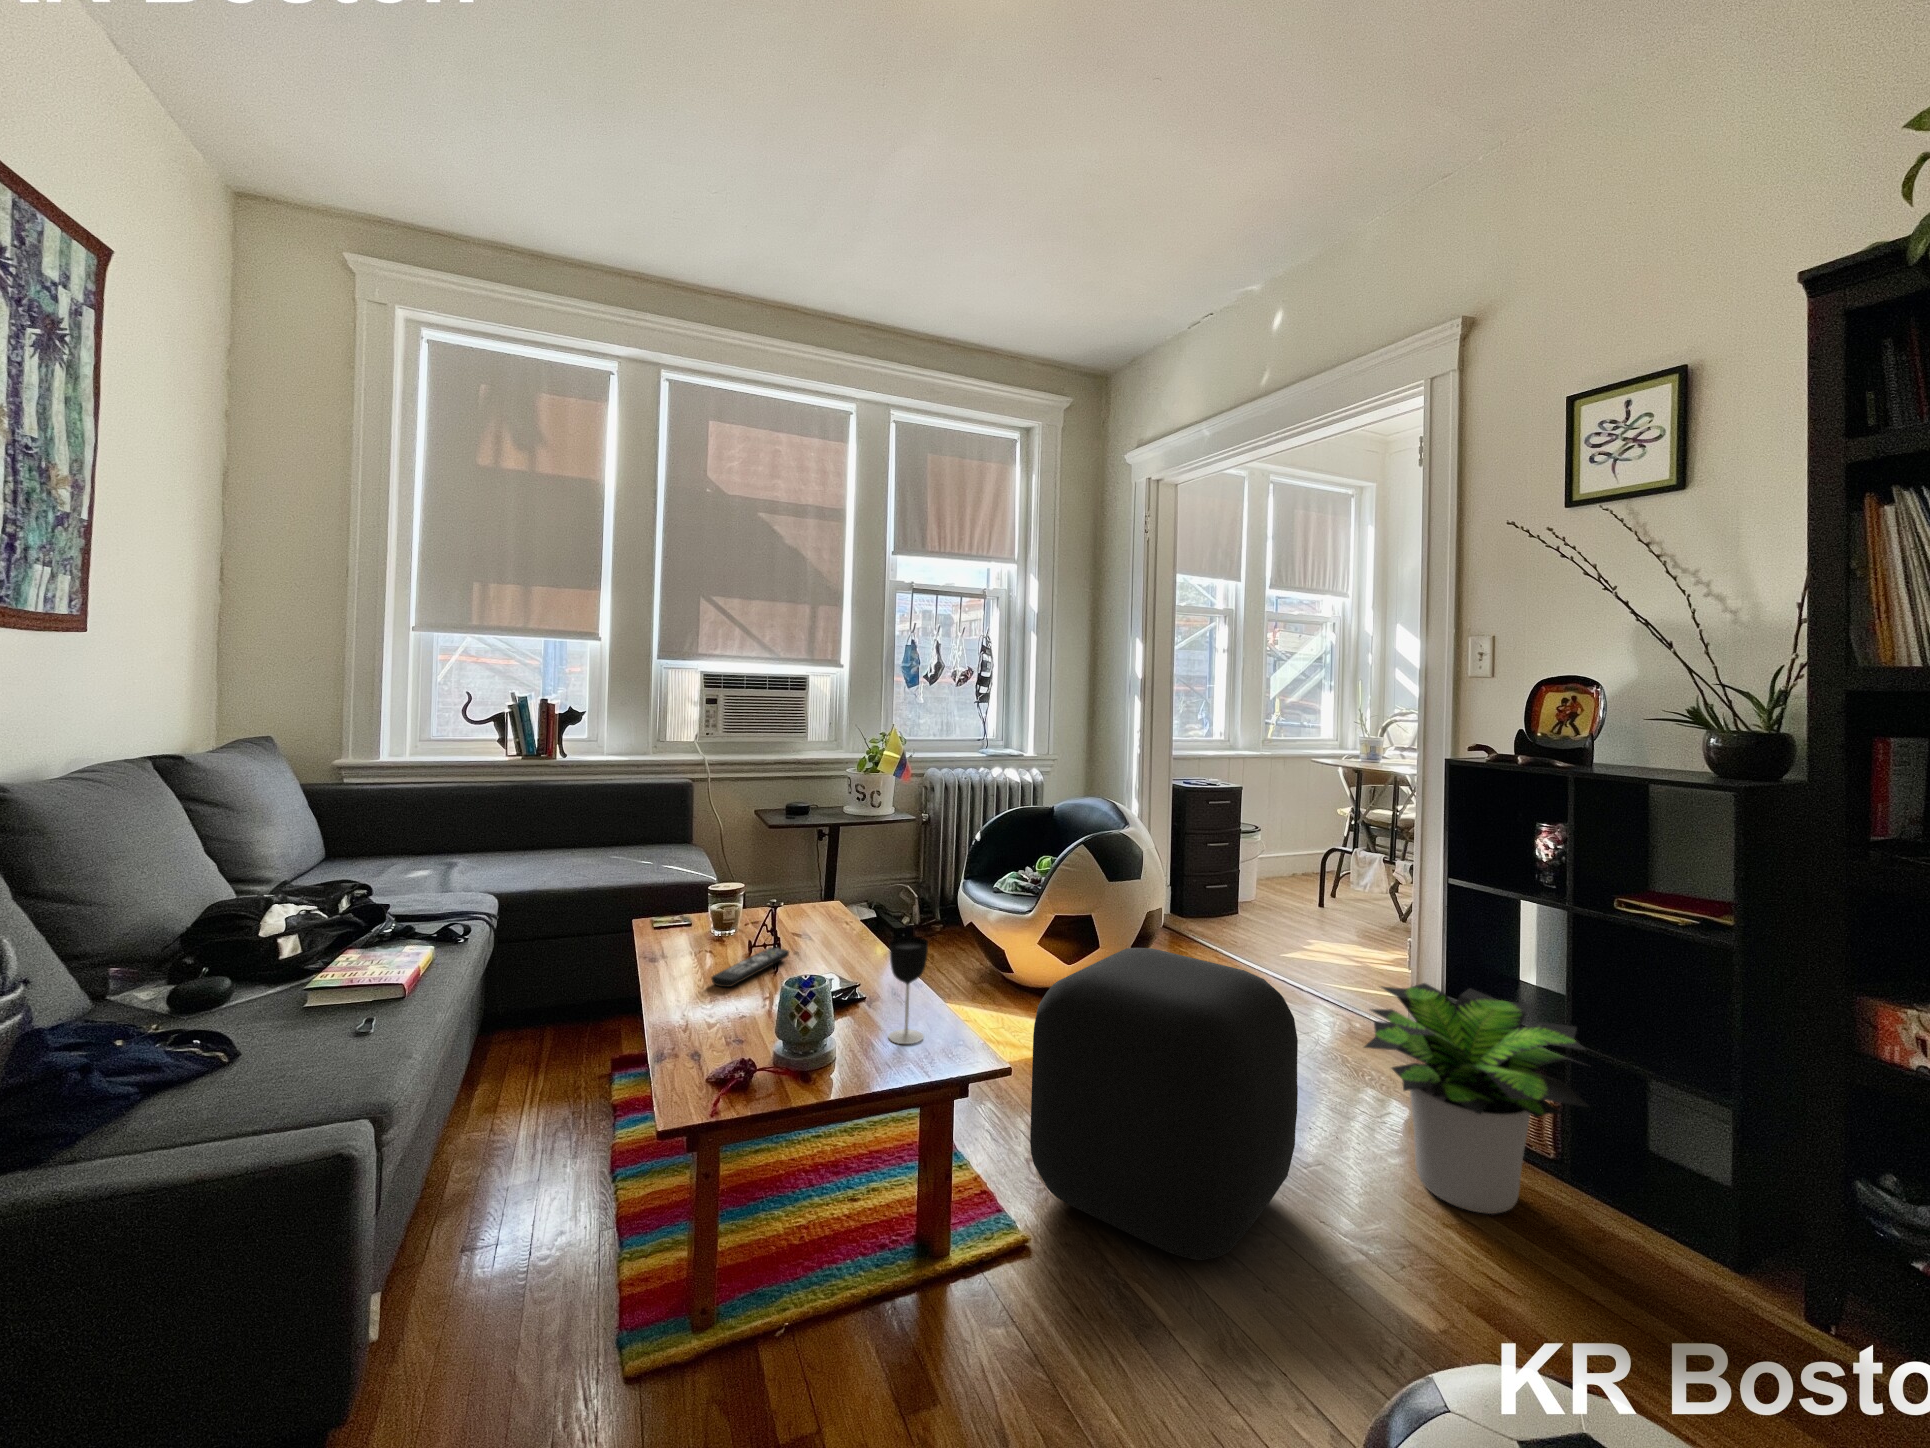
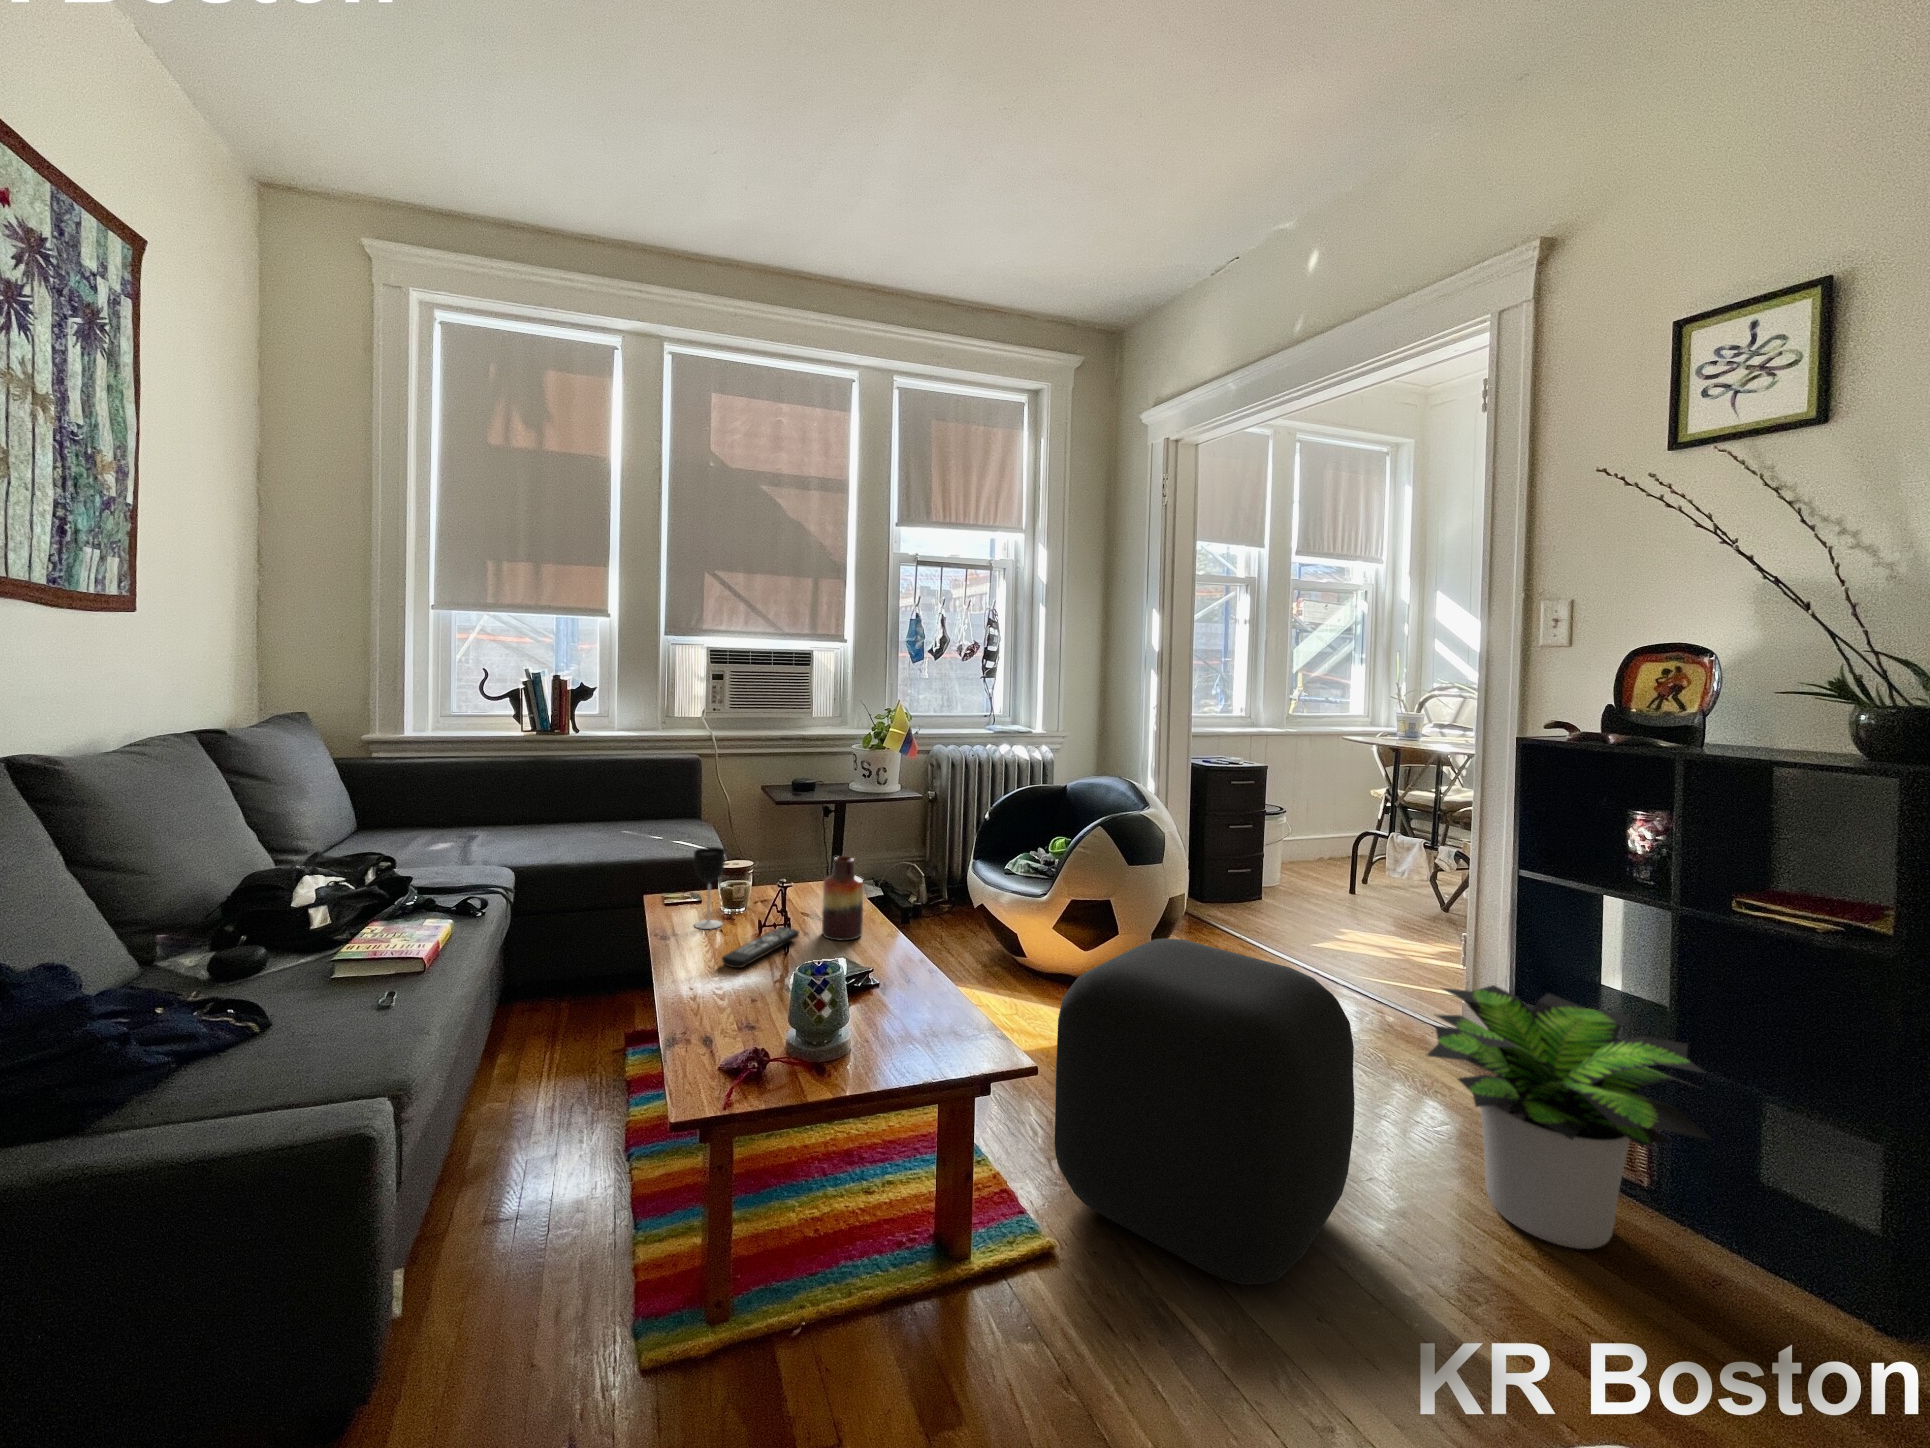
vase: none [812,877,853,959] -> present [822,856,863,941]
wine glass: present [888,936,928,1044] -> present [694,847,726,929]

